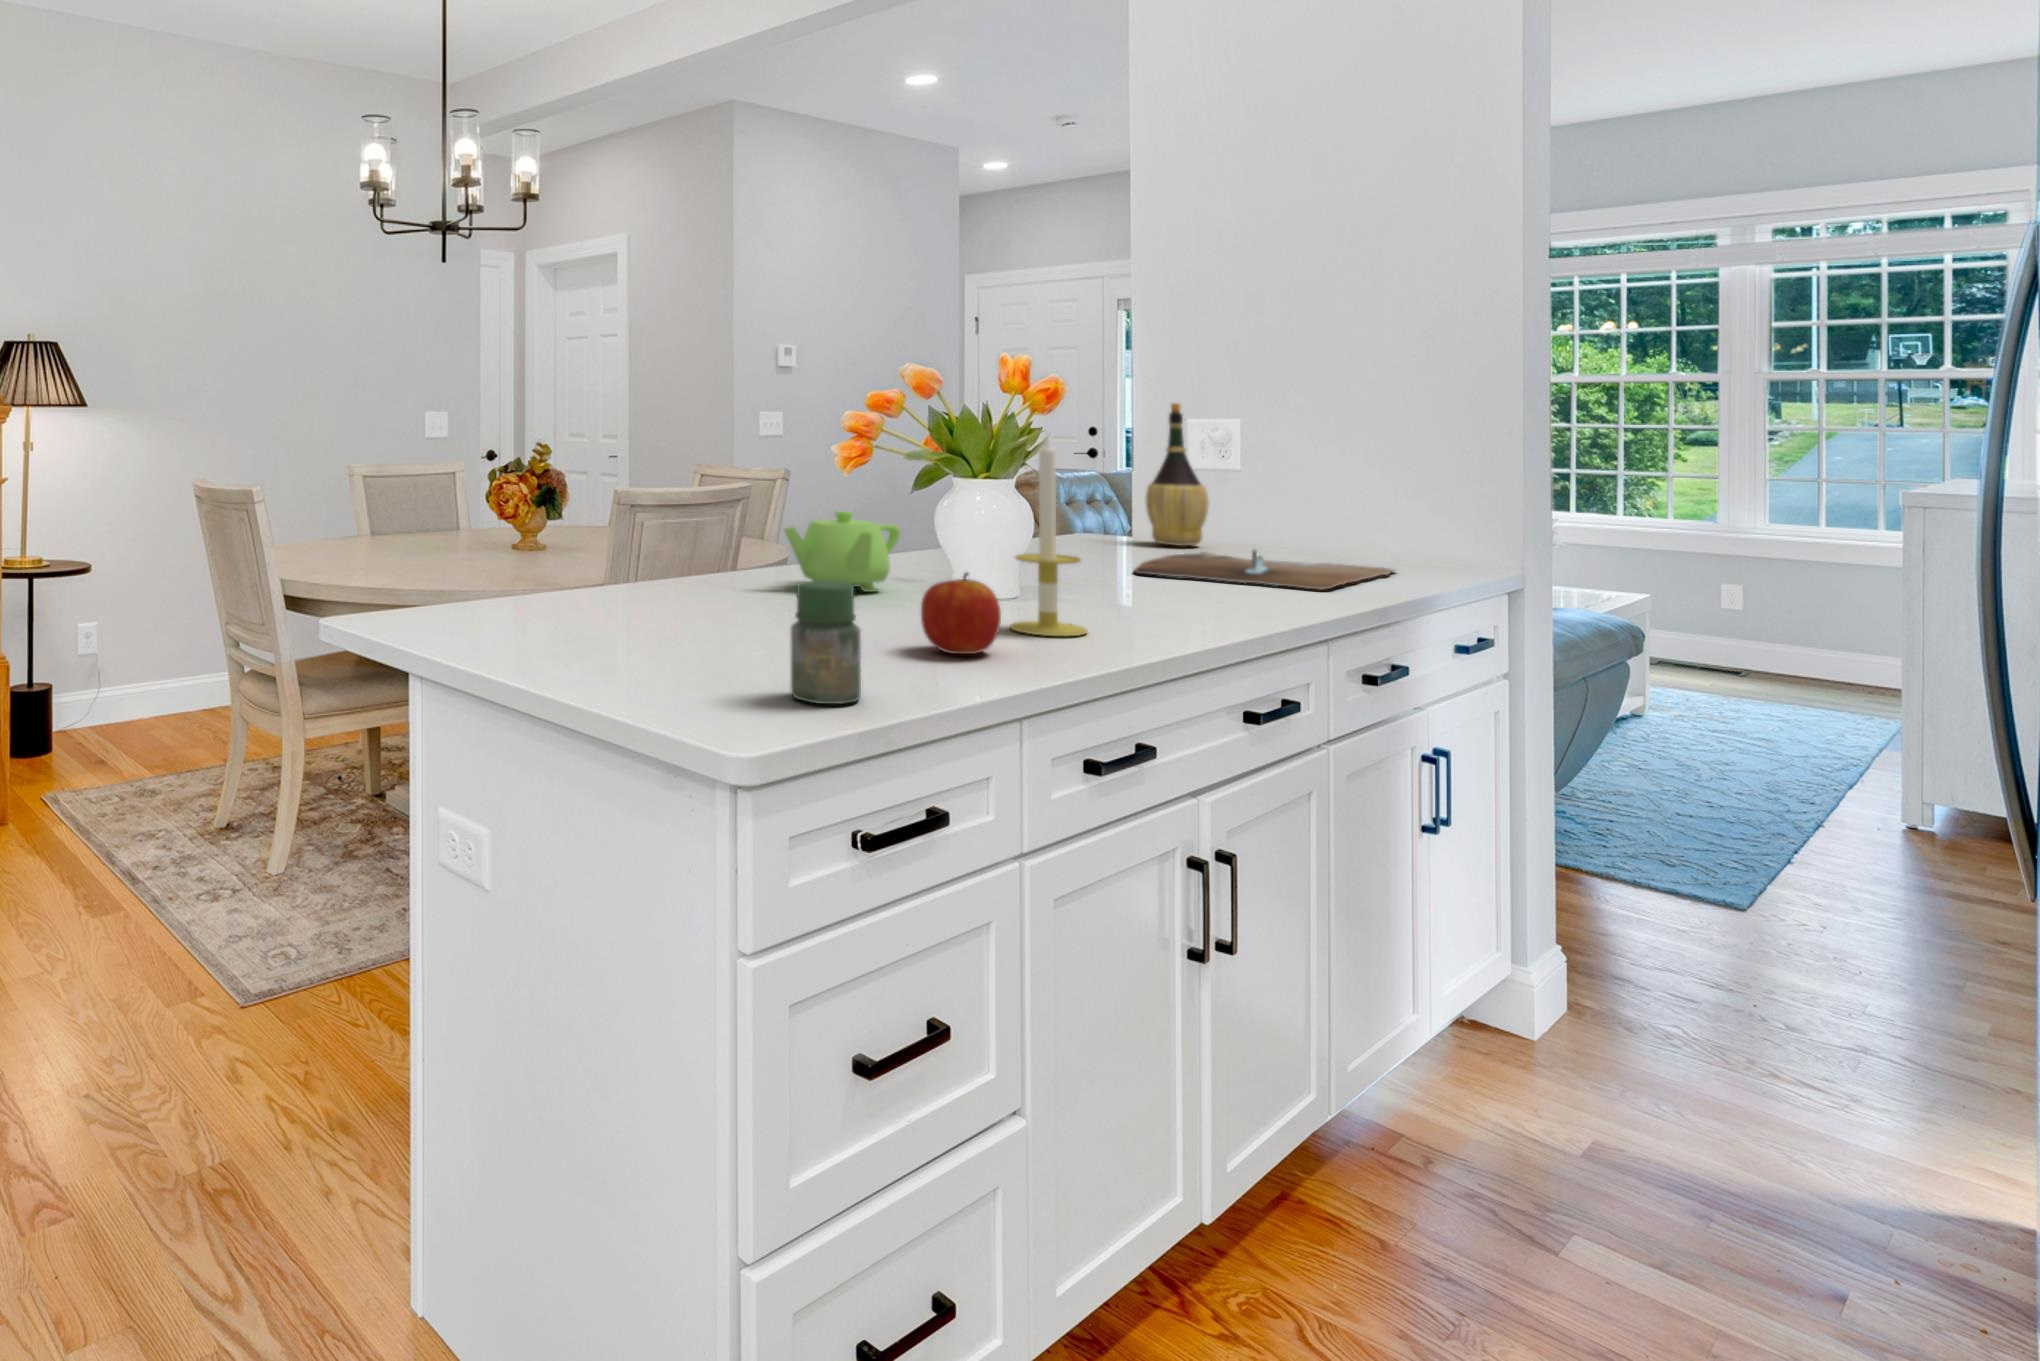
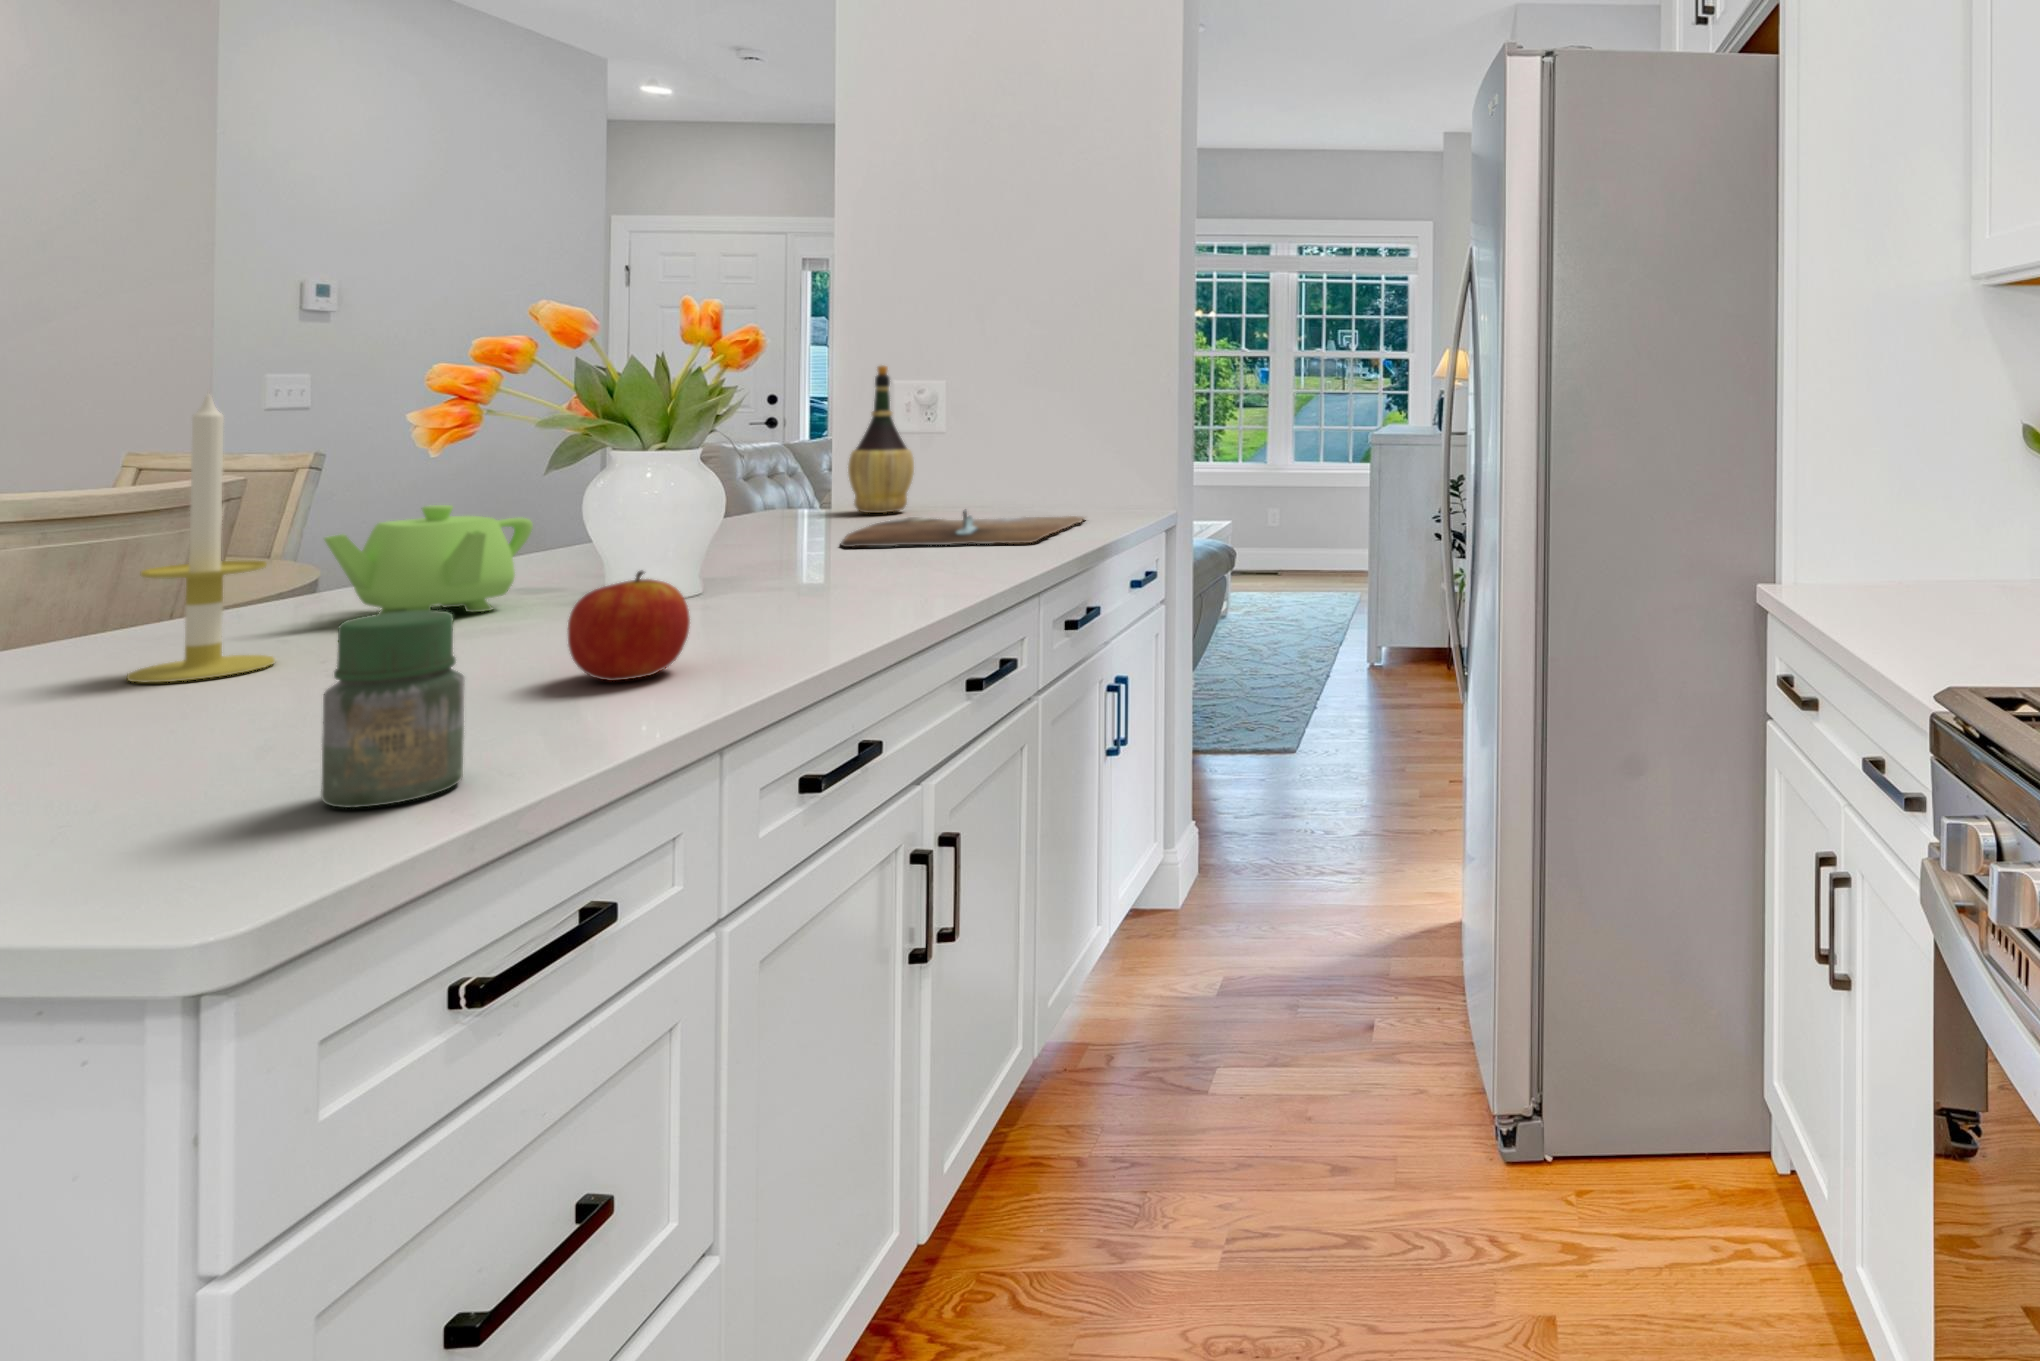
candle: present [1010,437,1087,636] -> present [127,394,275,682]

